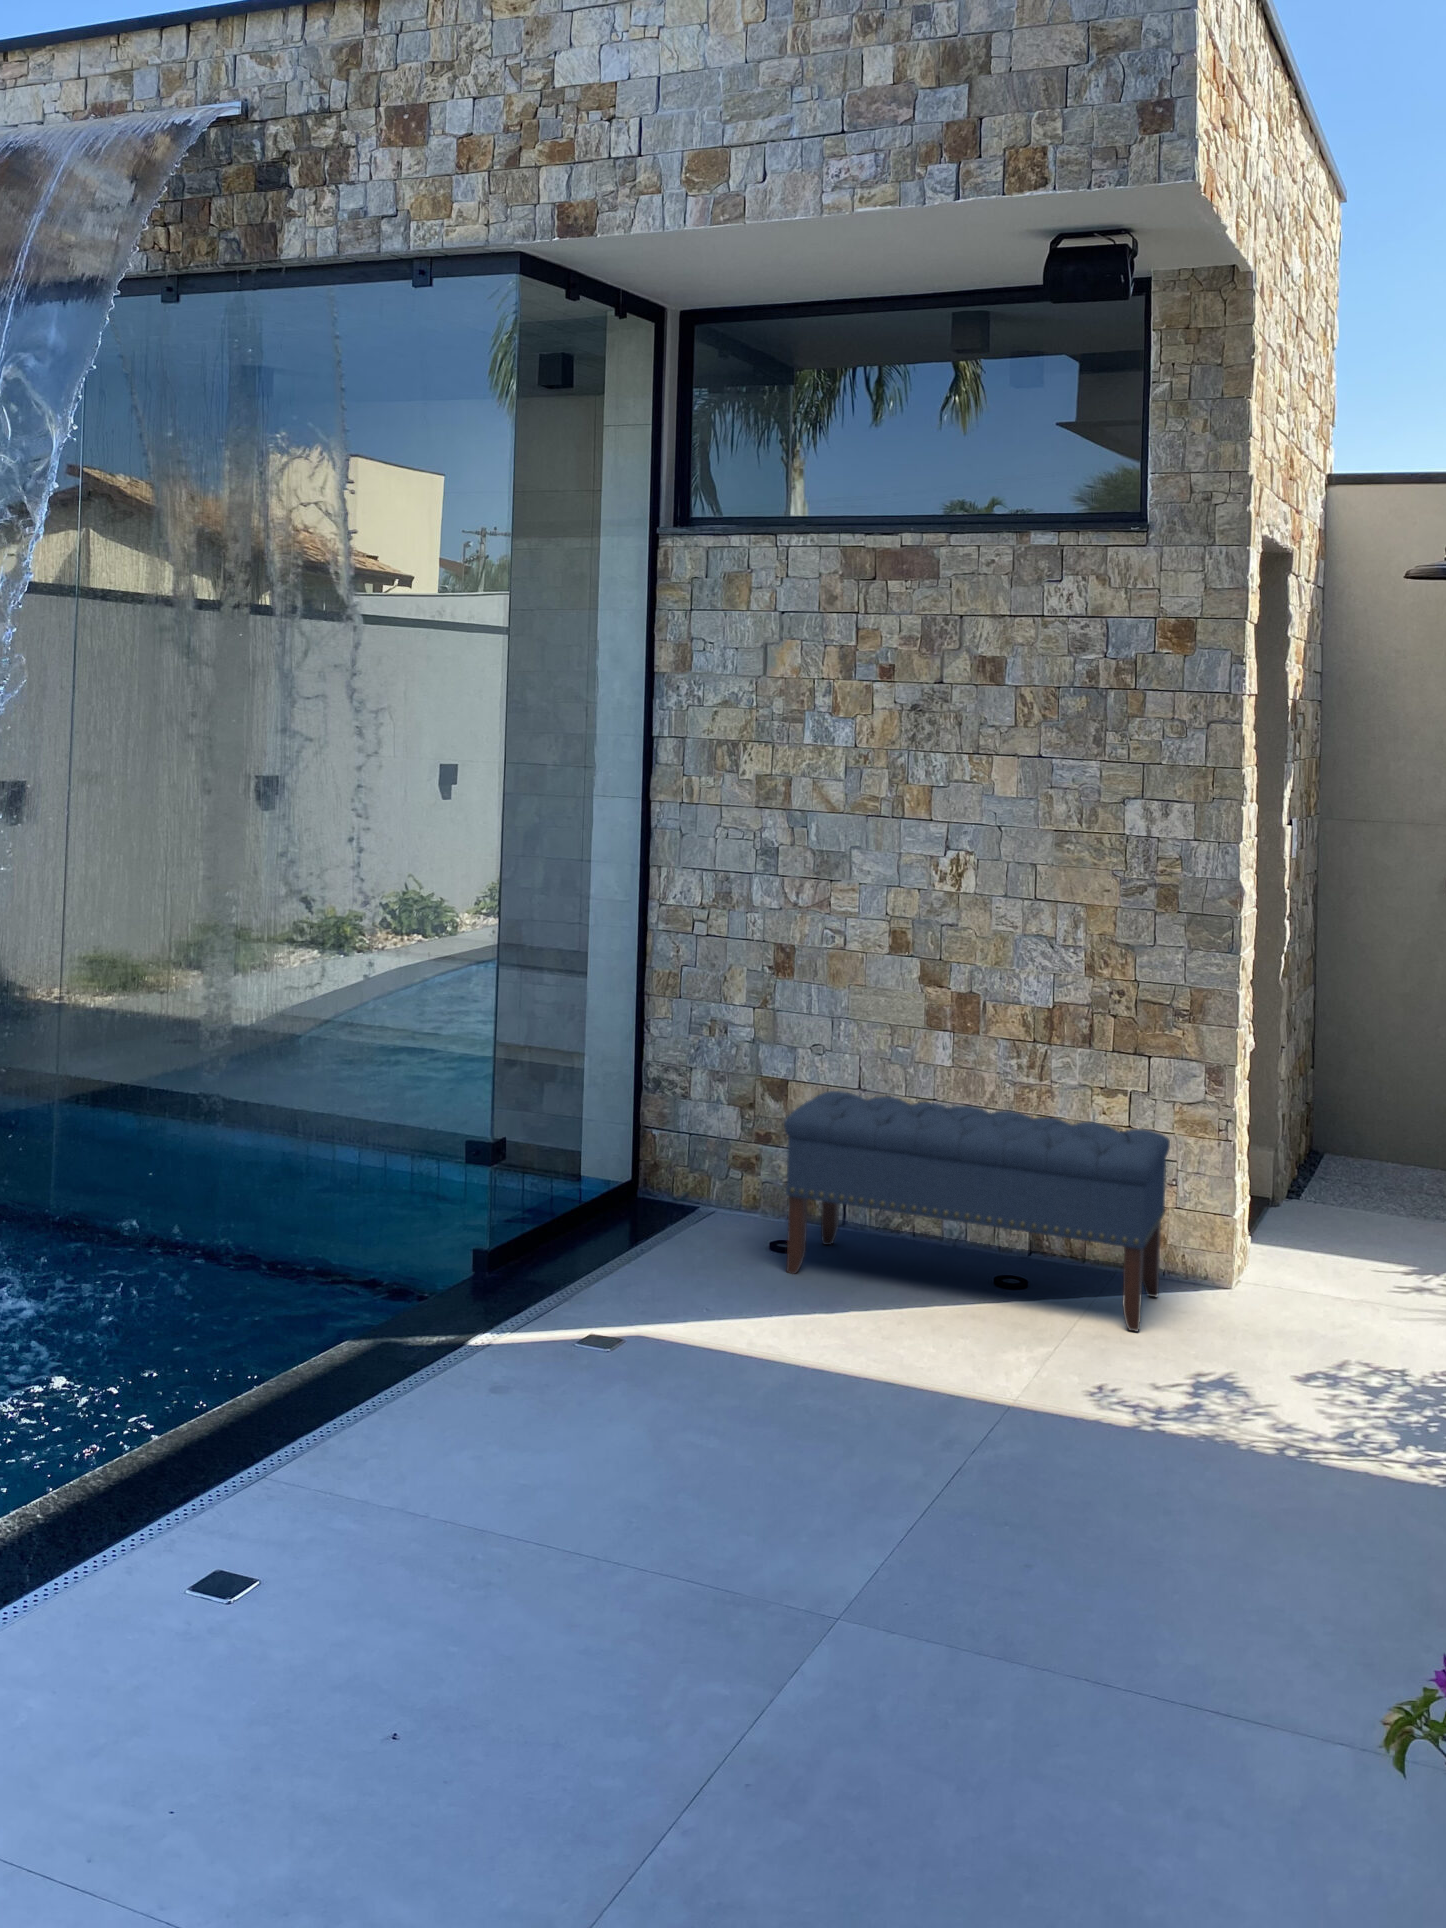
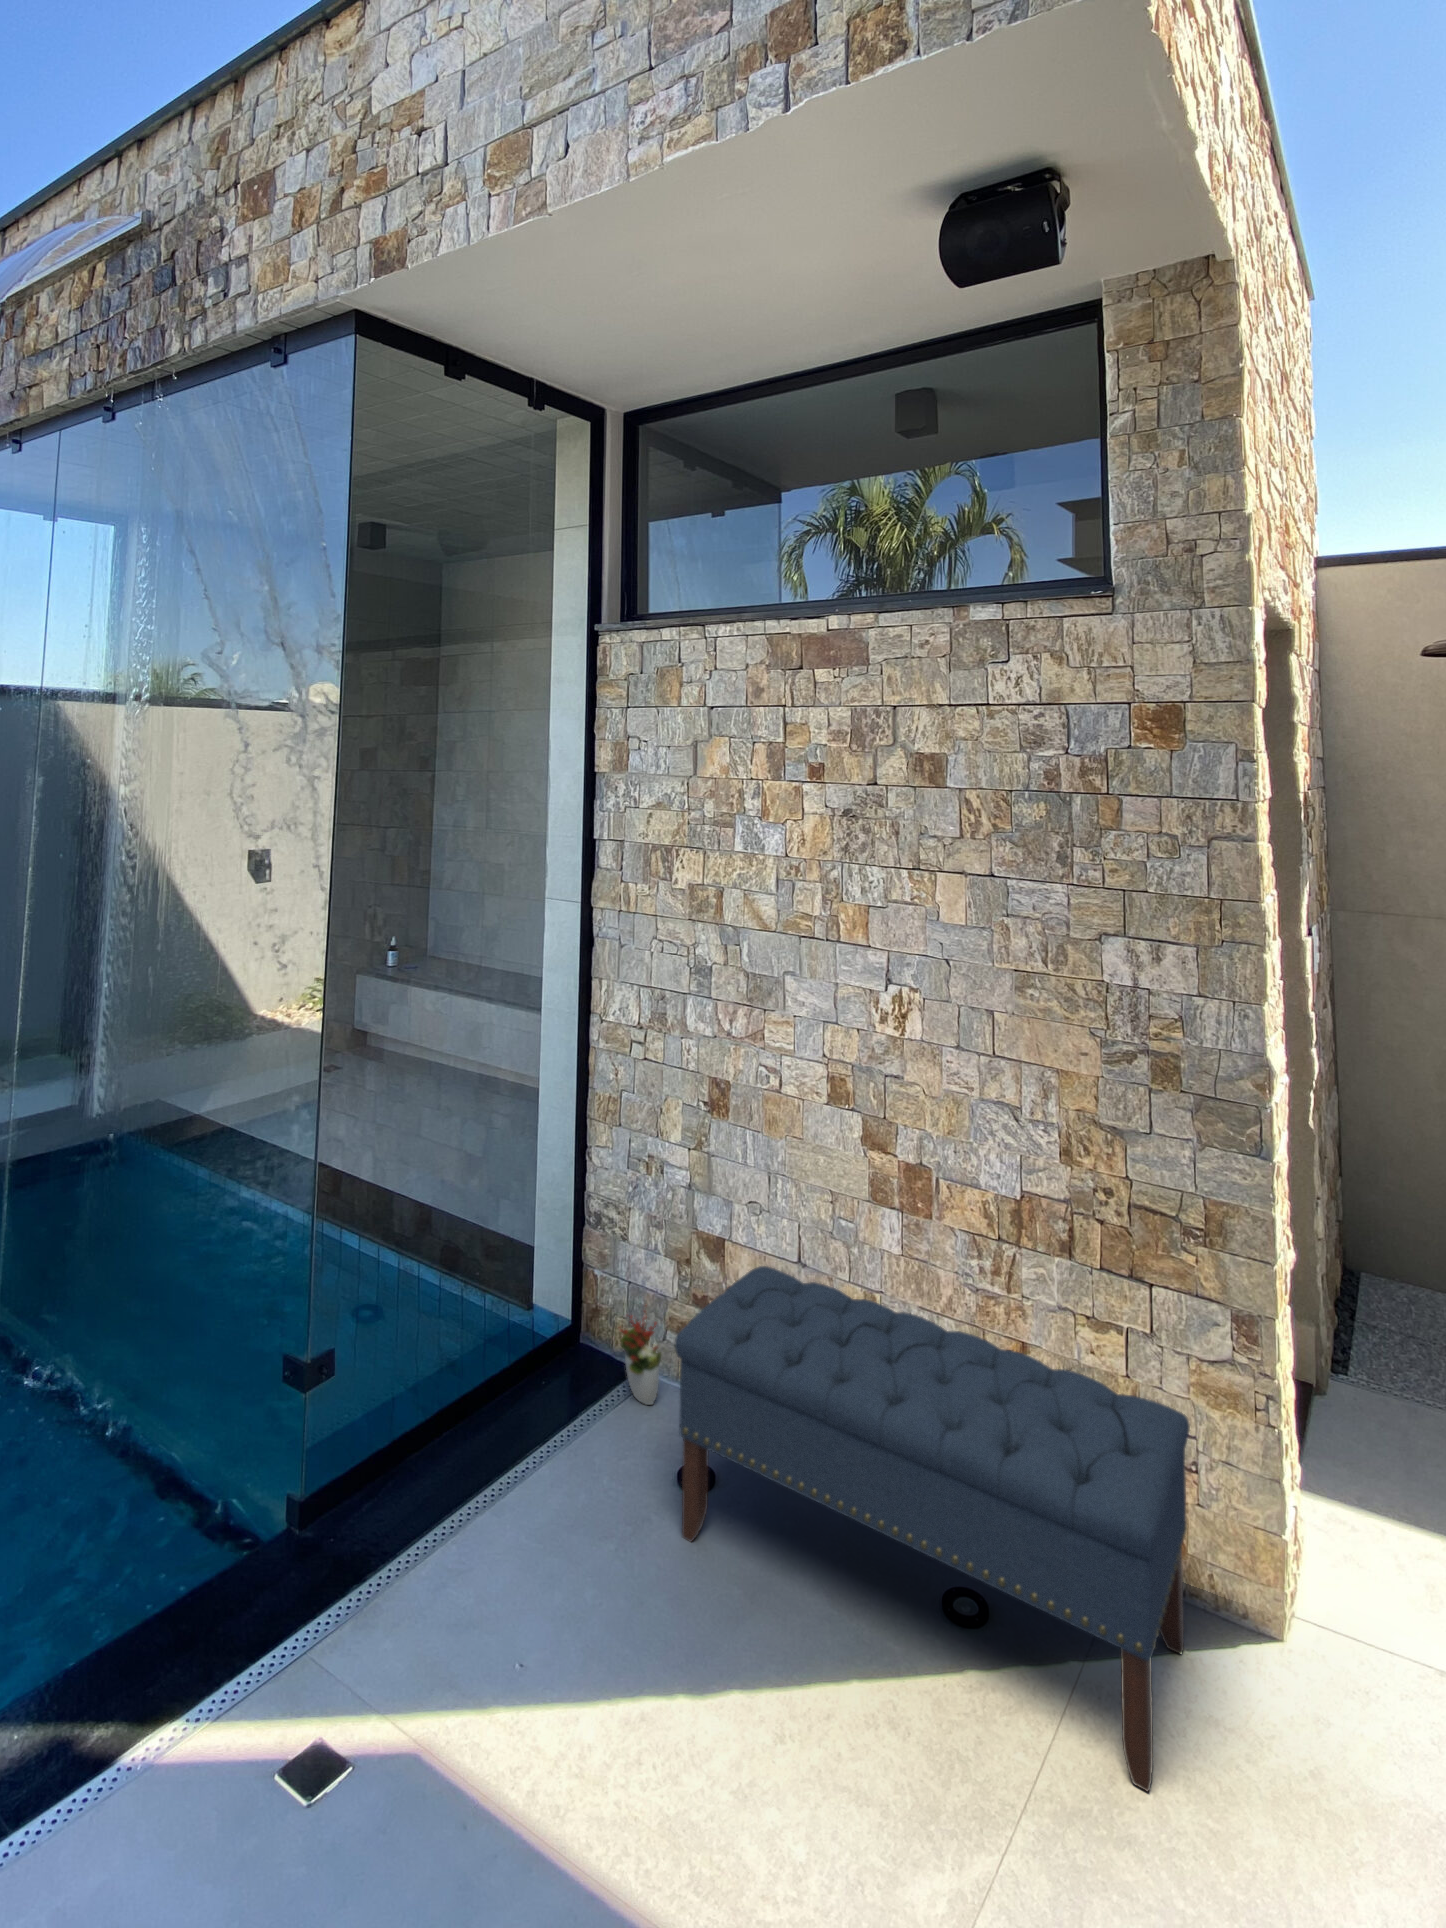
decorative plant: none [691,1148,731,1227] -> present [620,1311,661,1405]

